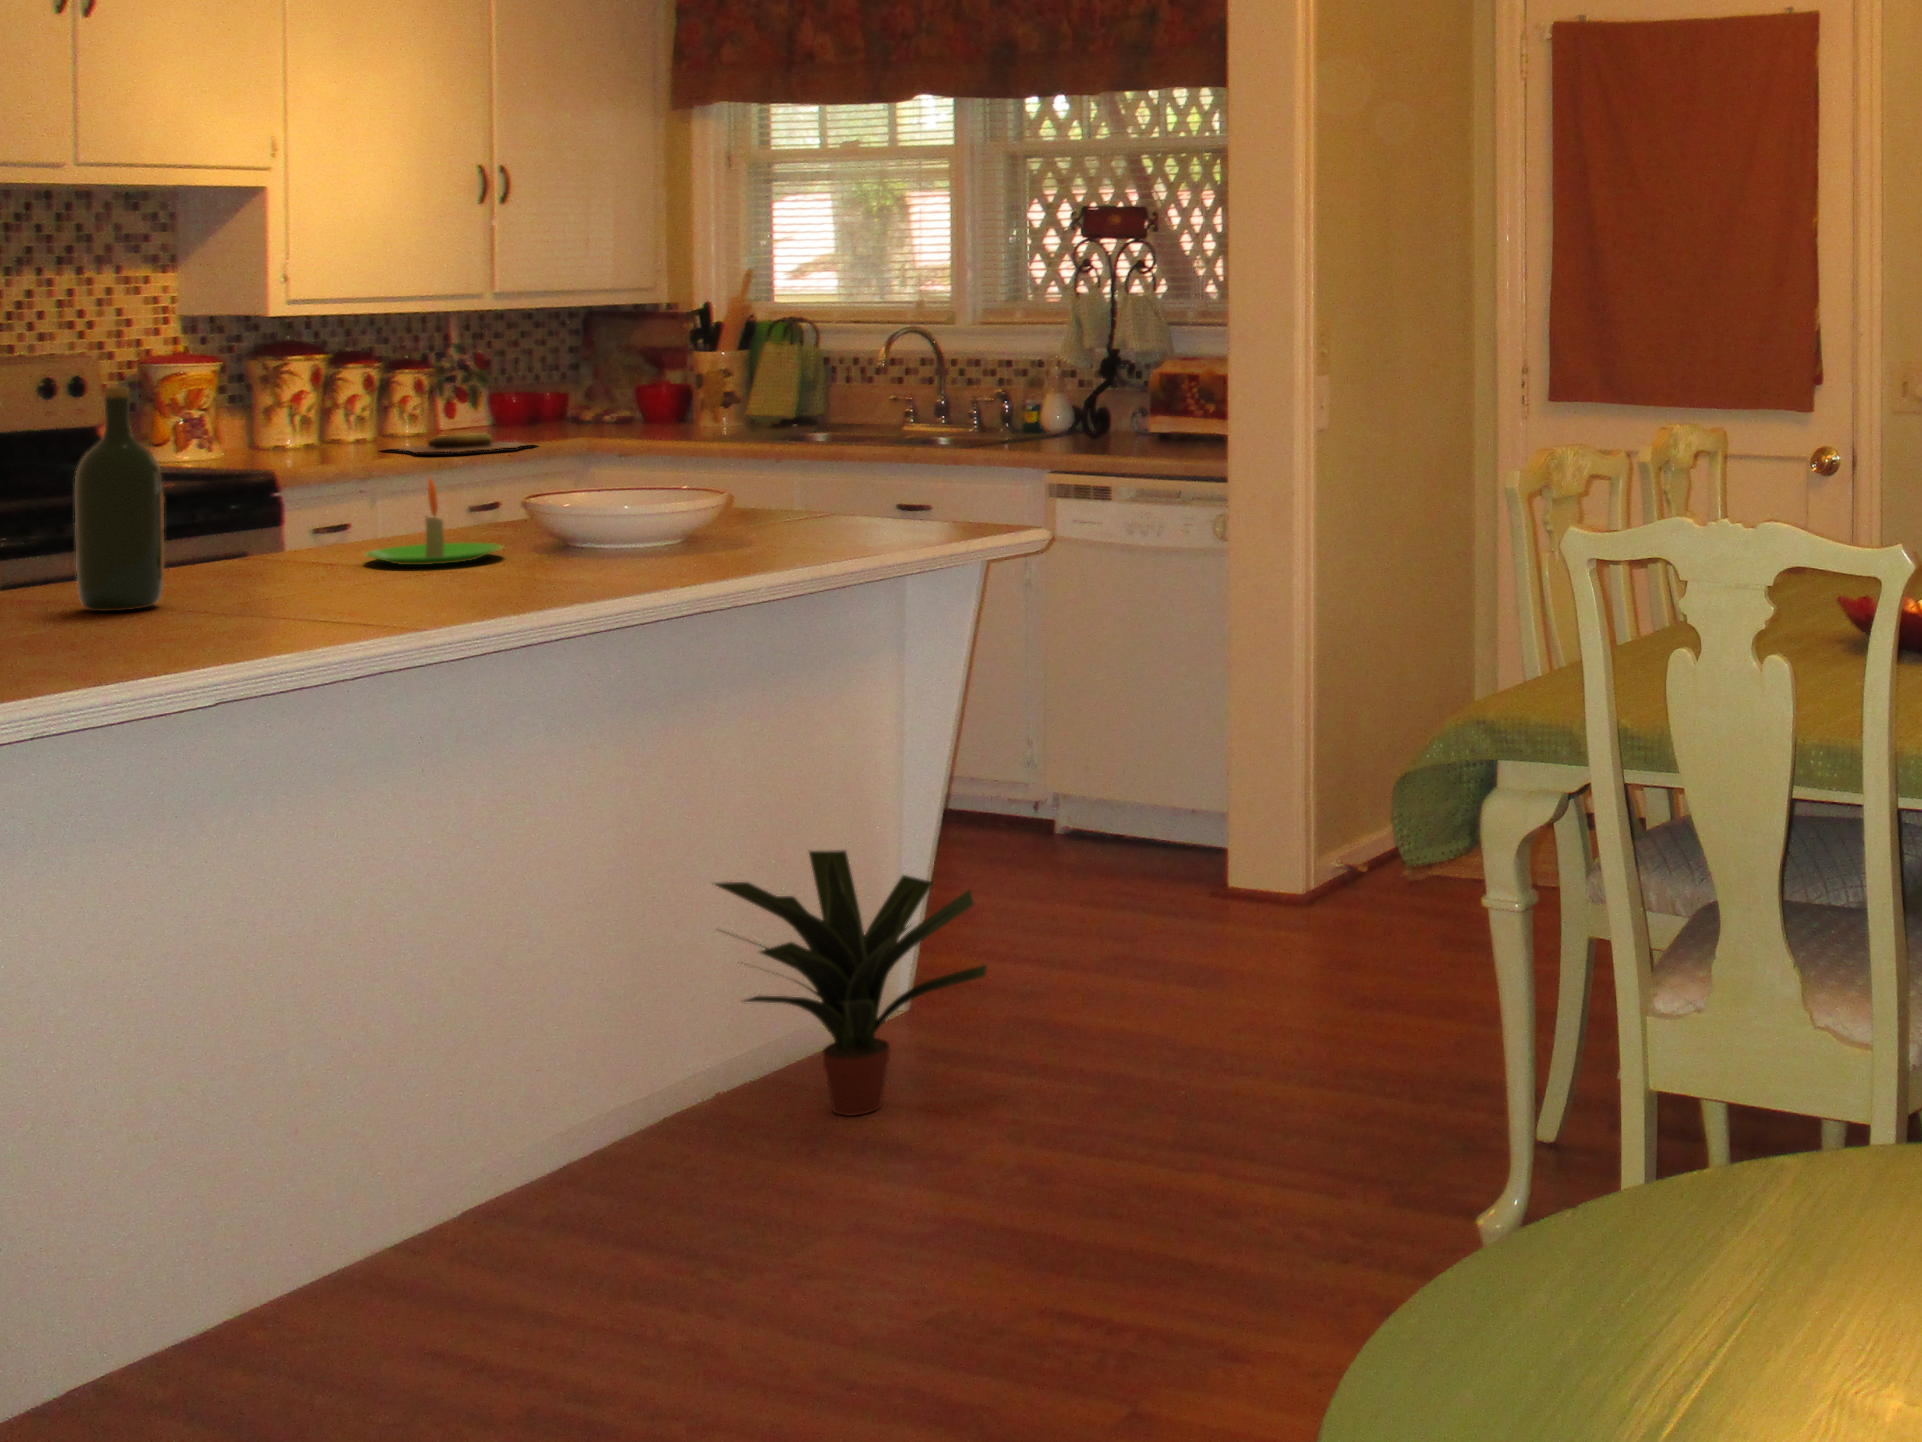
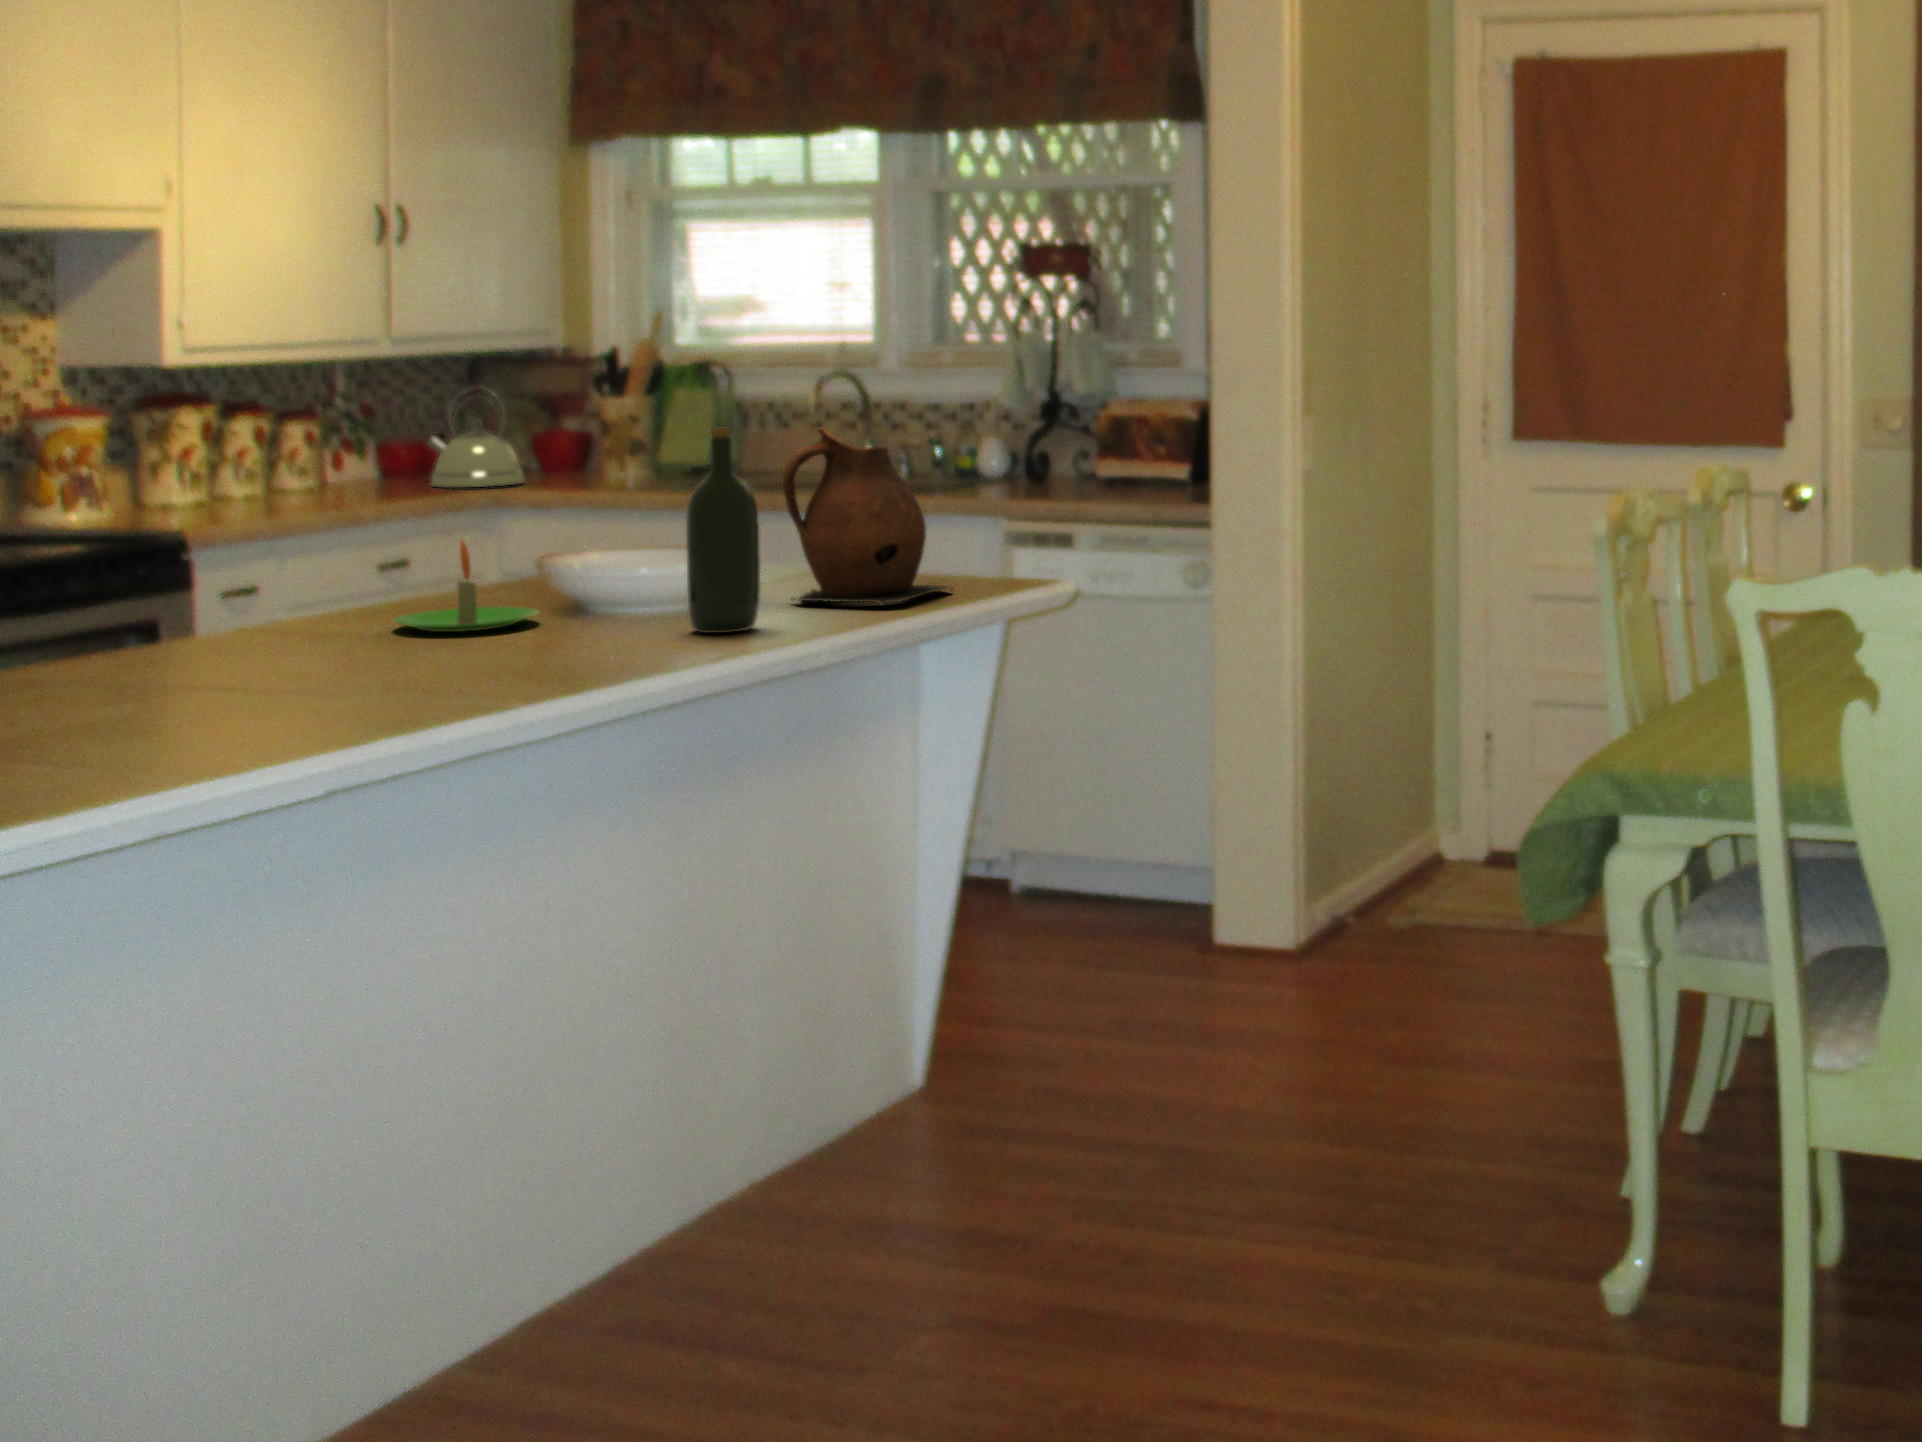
kettle: none [527,339,619,435] -> present [428,388,524,488]
ceramic pitcher: none [746,375,914,548] -> present [783,427,952,605]
wine bottle: present [75,387,164,611] -> present [686,427,760,633]
cutting board: present [386,433,530,452] -> none [280,486,450,508]
potted plant: present [715,850,987,1116] -> none [763,919,1046,1194]

